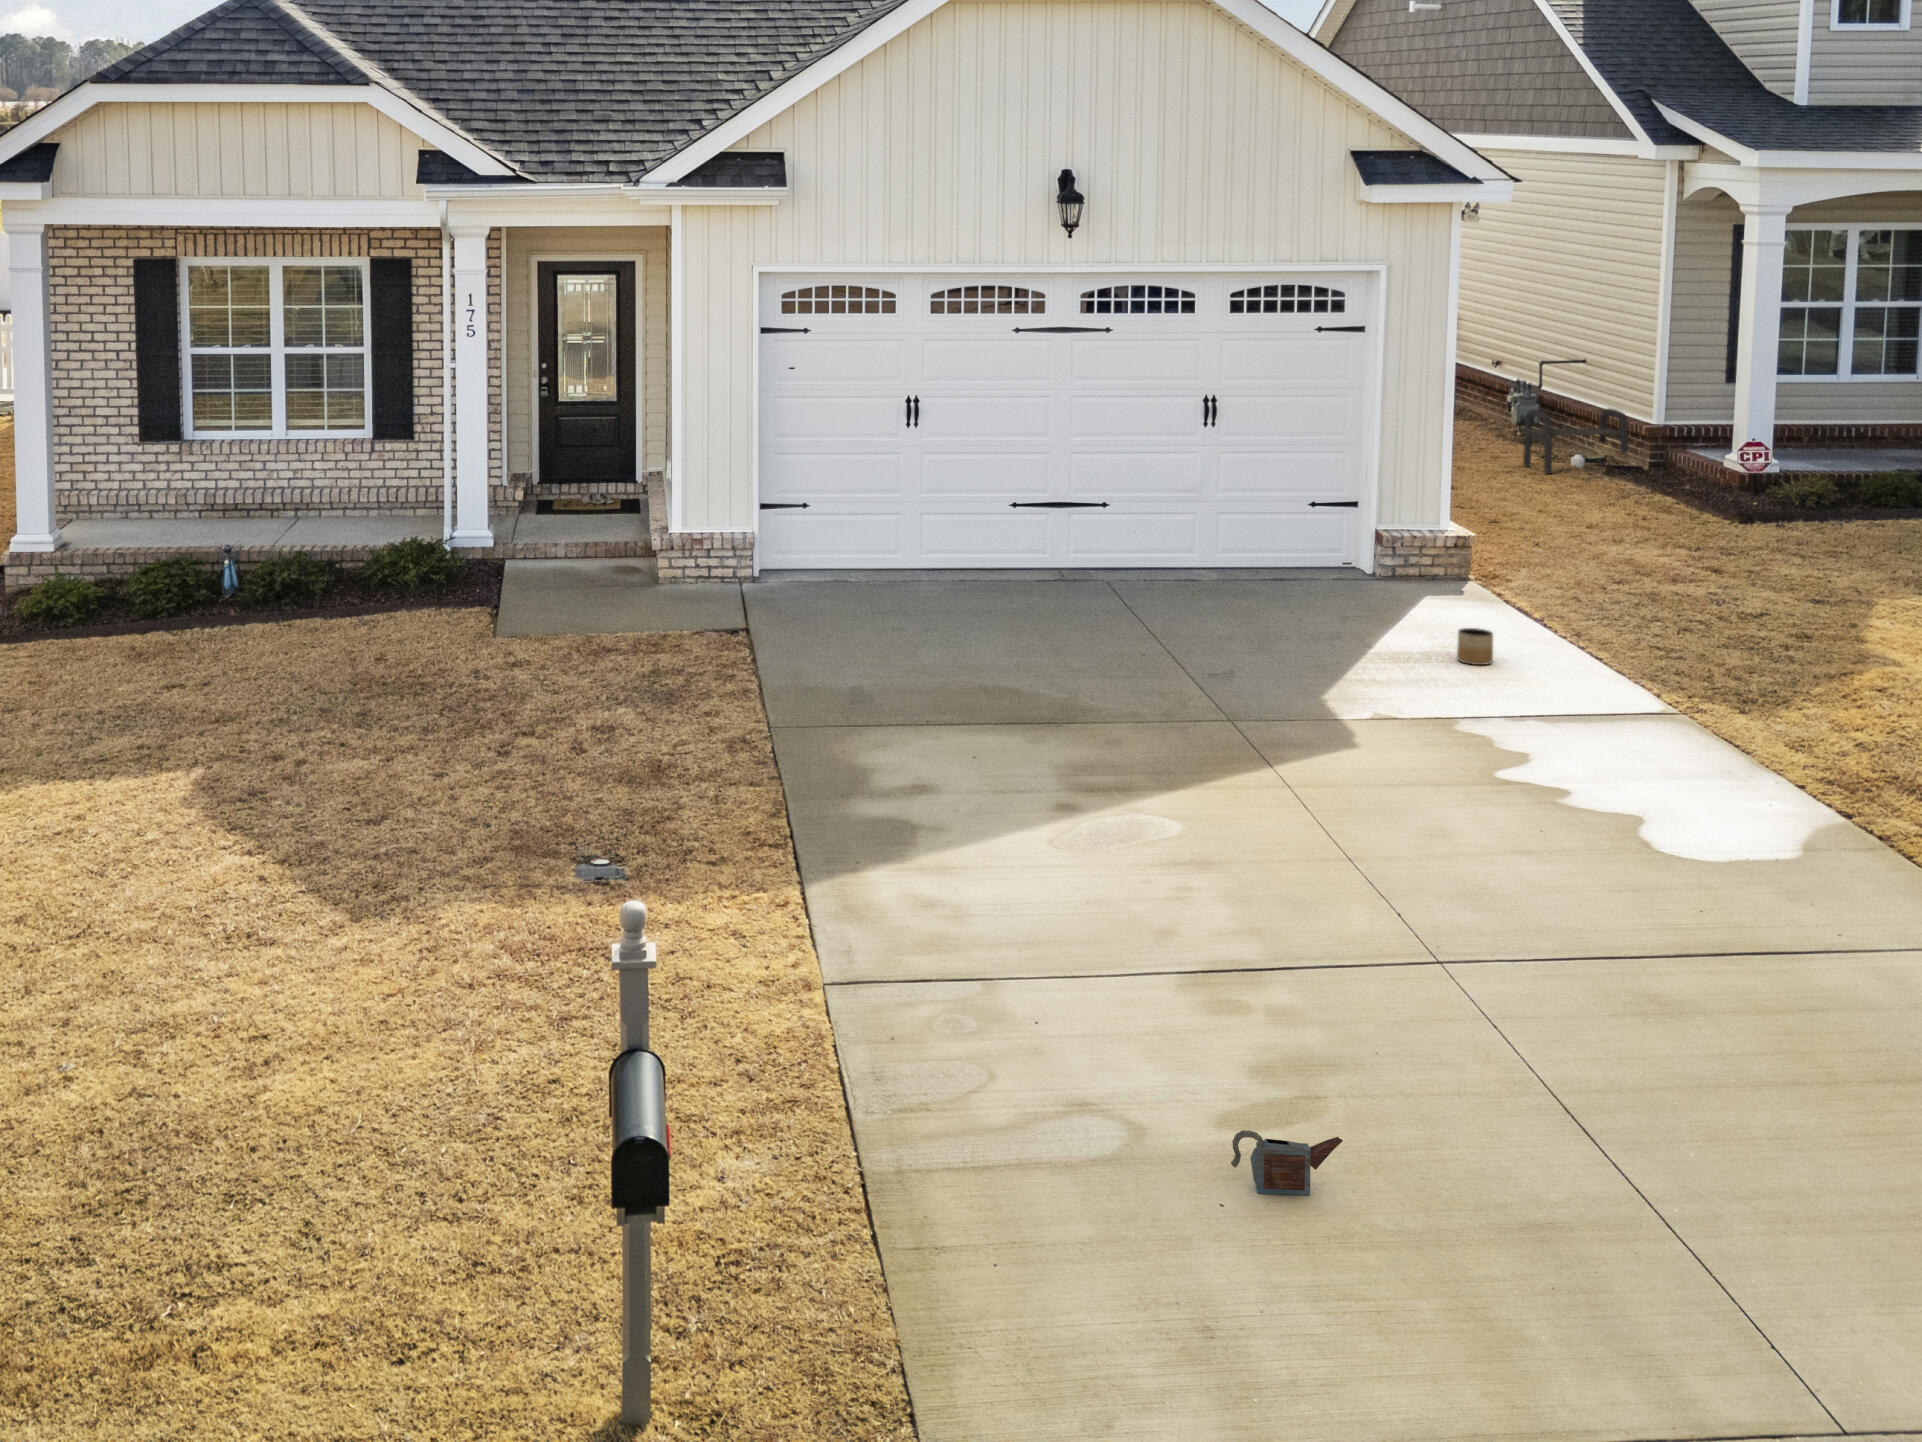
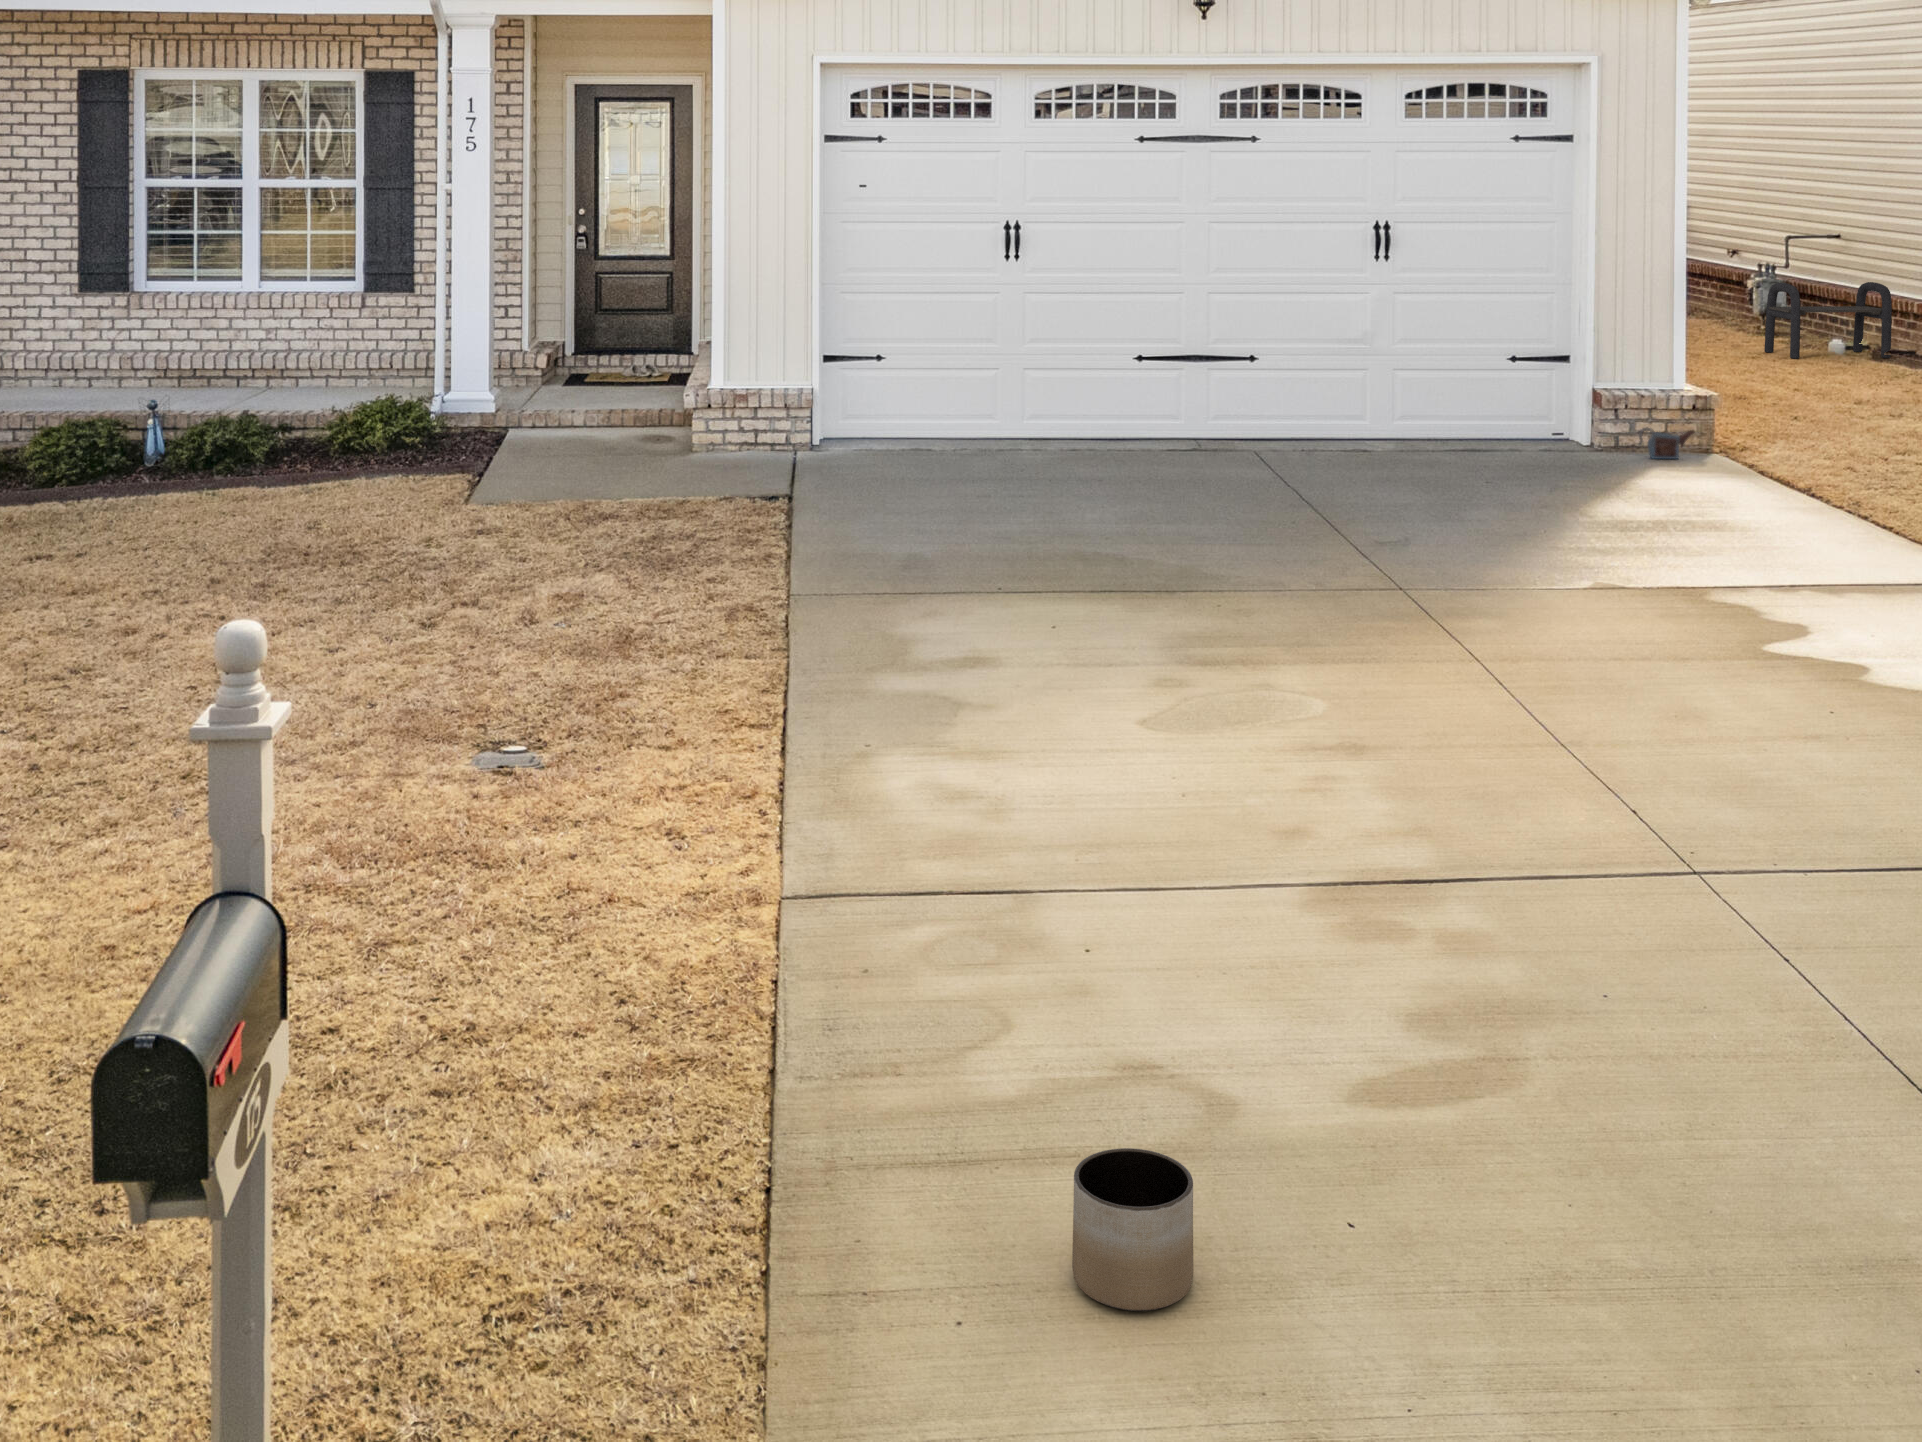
planter: present [1457,628,1493,665] -> present [1072,1148,1193,1311]
watering can: present [1231,1130,1342,1195] -> present [1638,428,1694,459]

